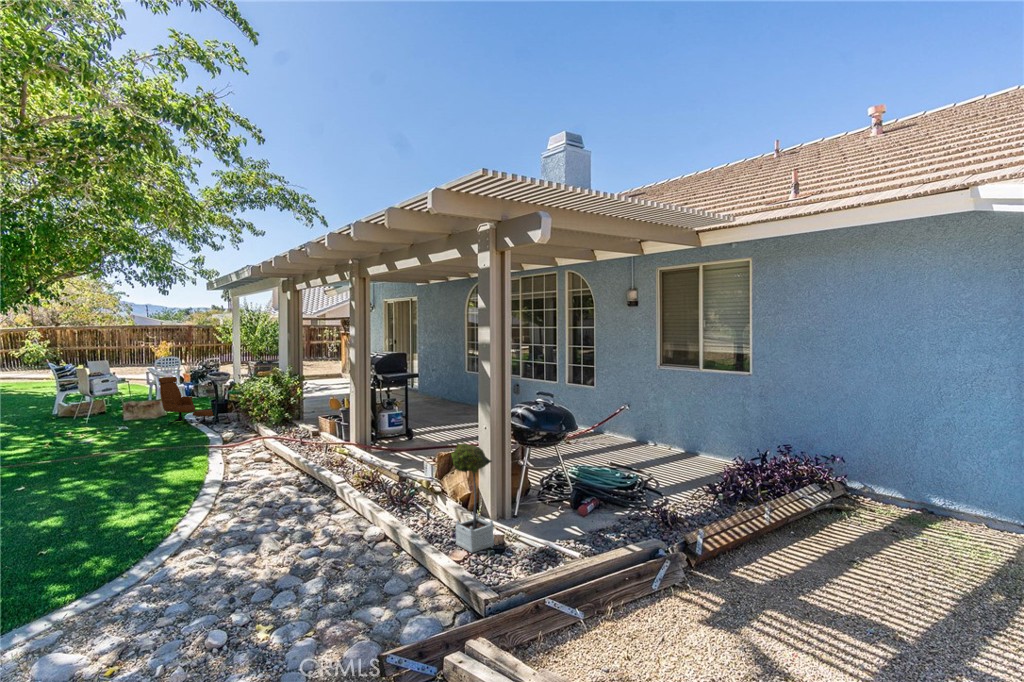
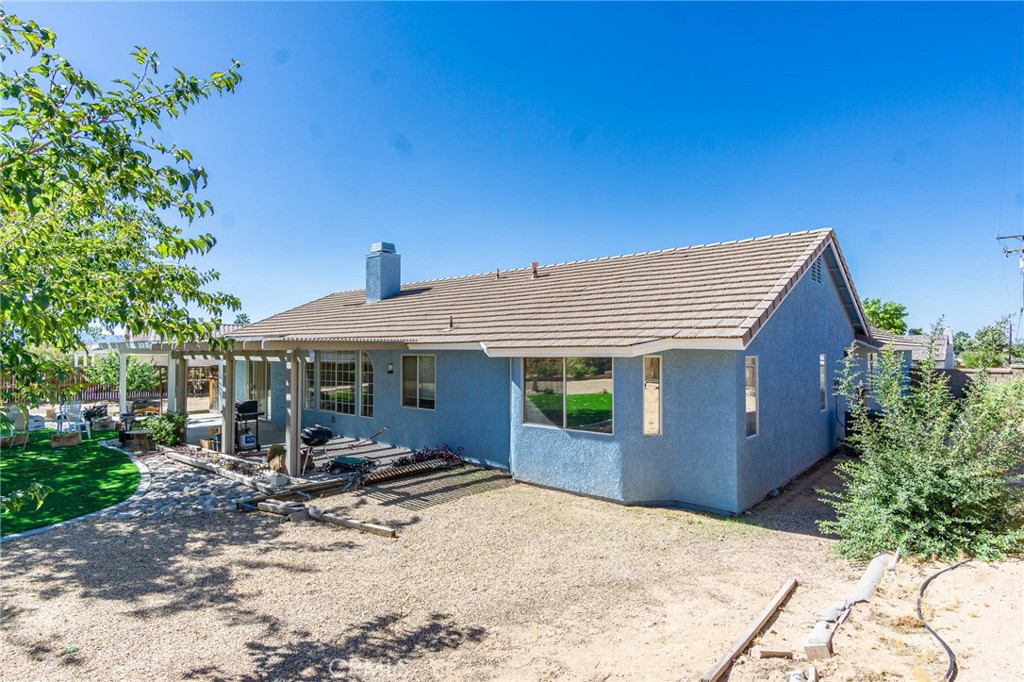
lounge chair: present [159,377,214,425] -> none [79,417,122,450]
side table: none [215,394,257,430] -> present [125,427,154,451]

